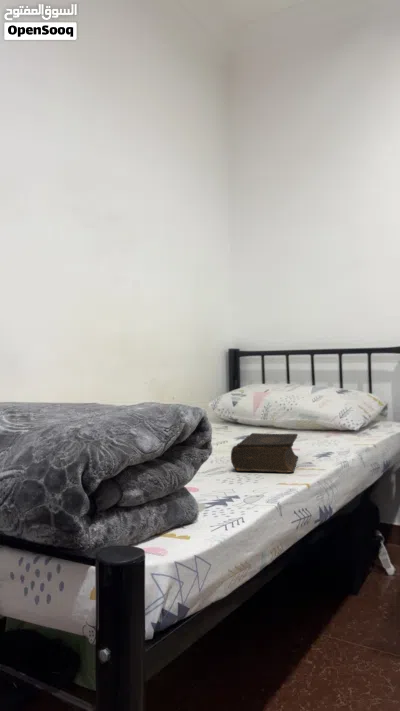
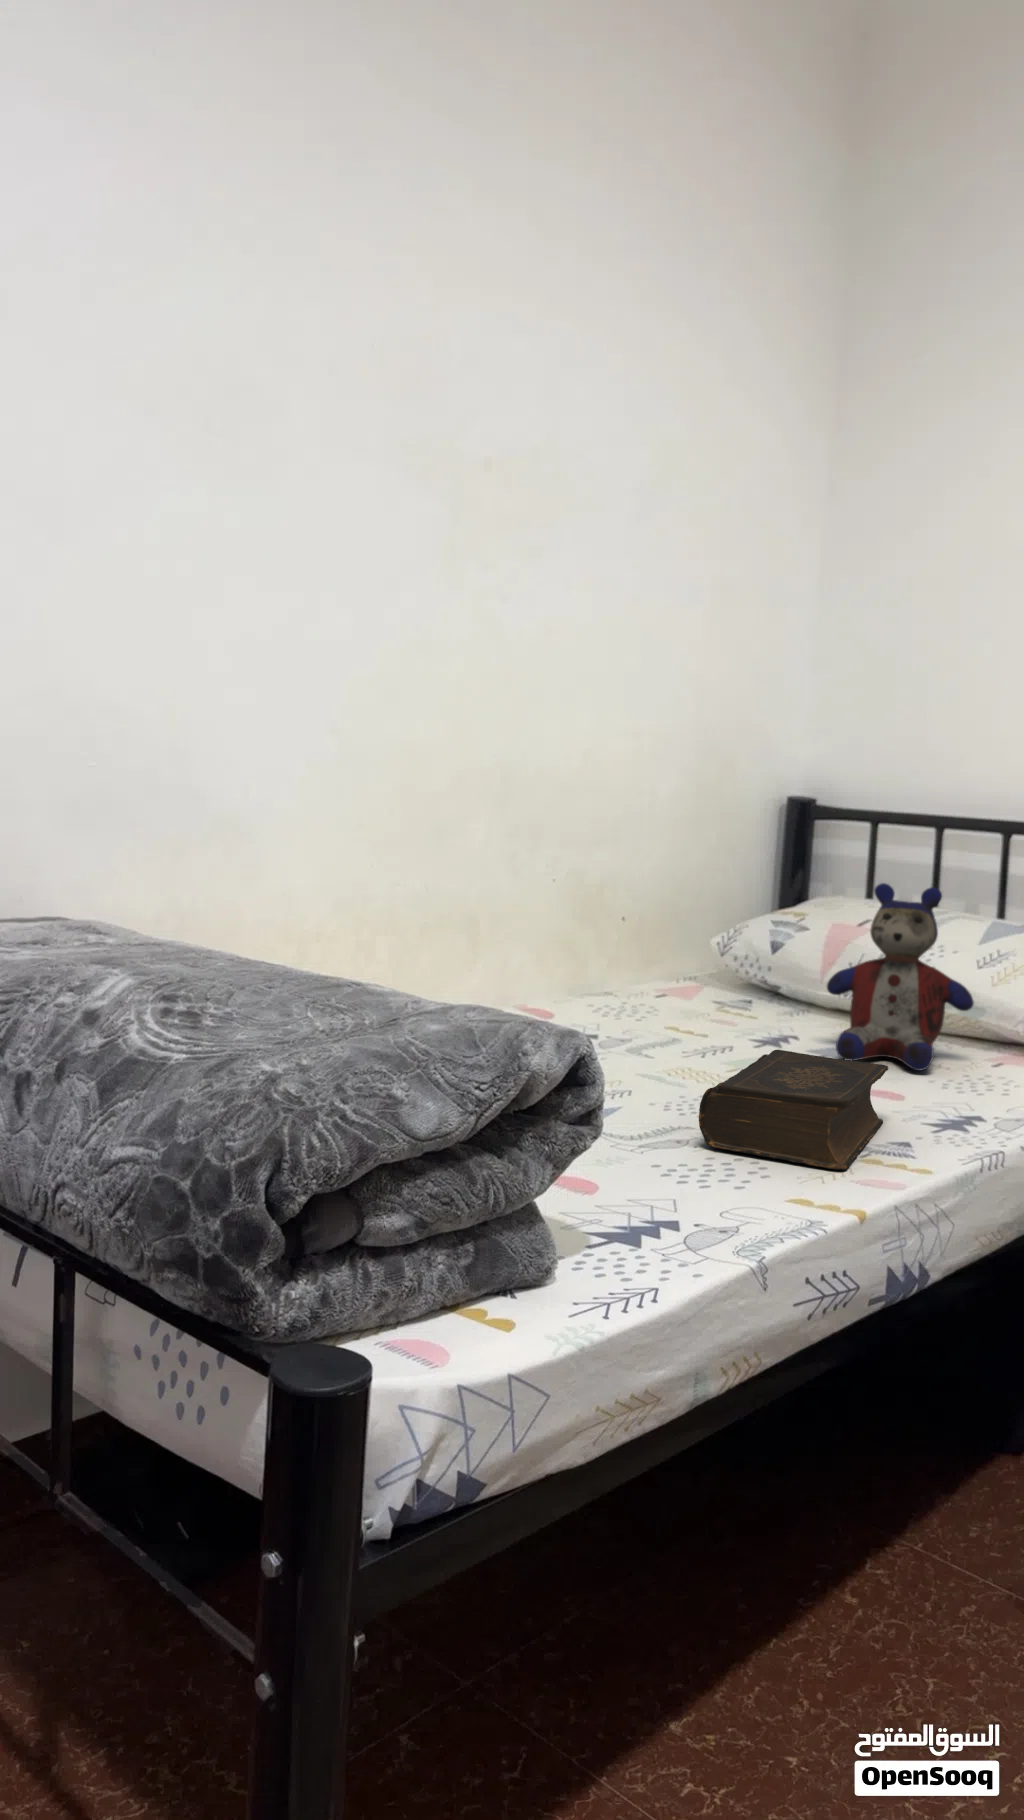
stuffed bear: none [260,370,318,441] -> present [827,883,974,1071]

